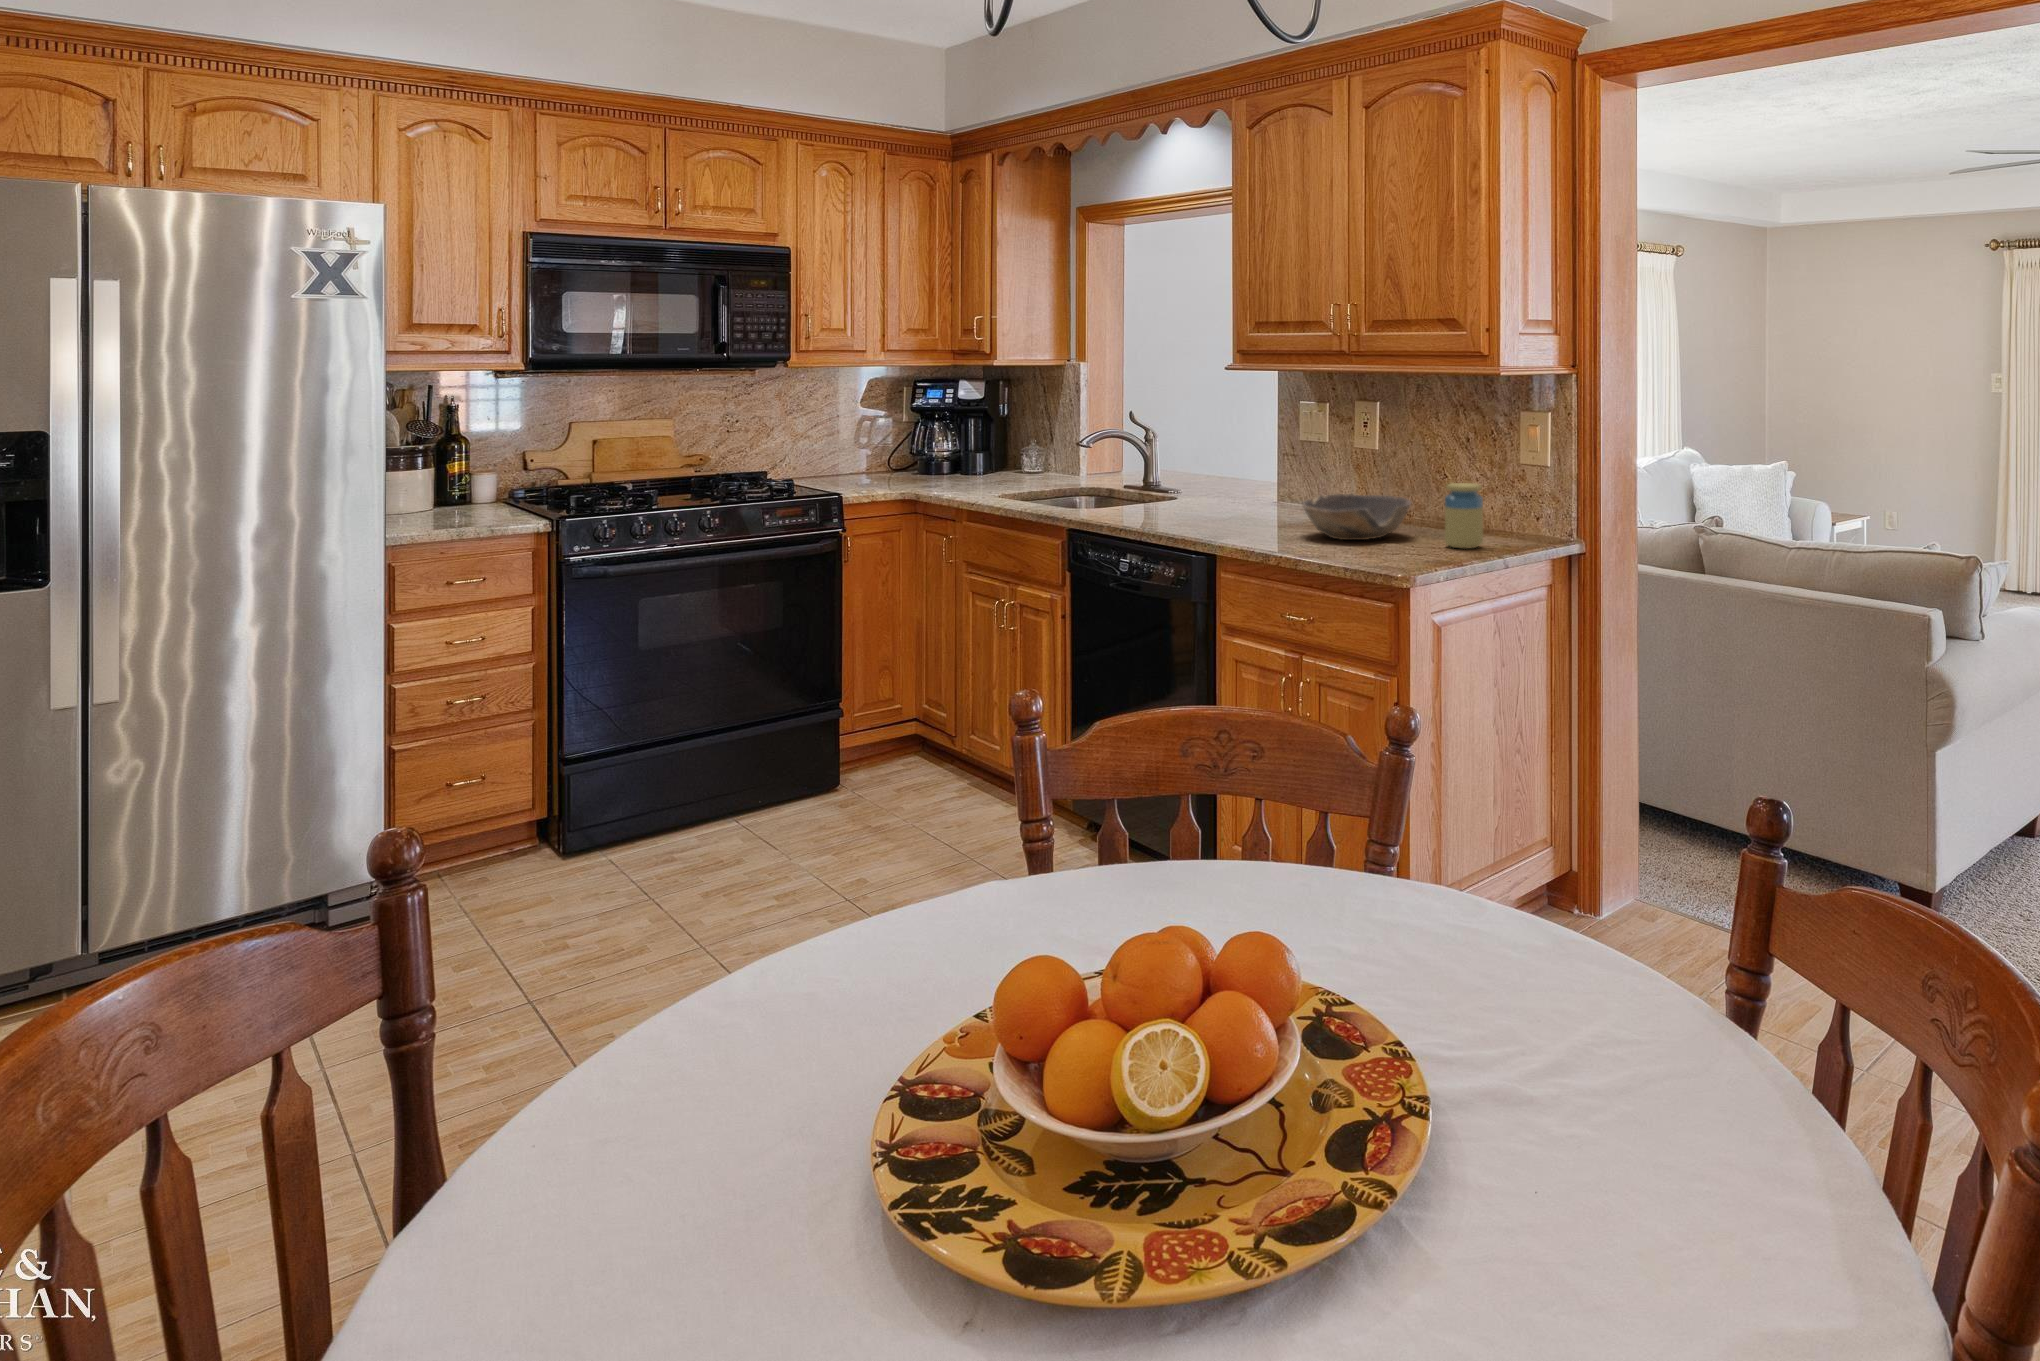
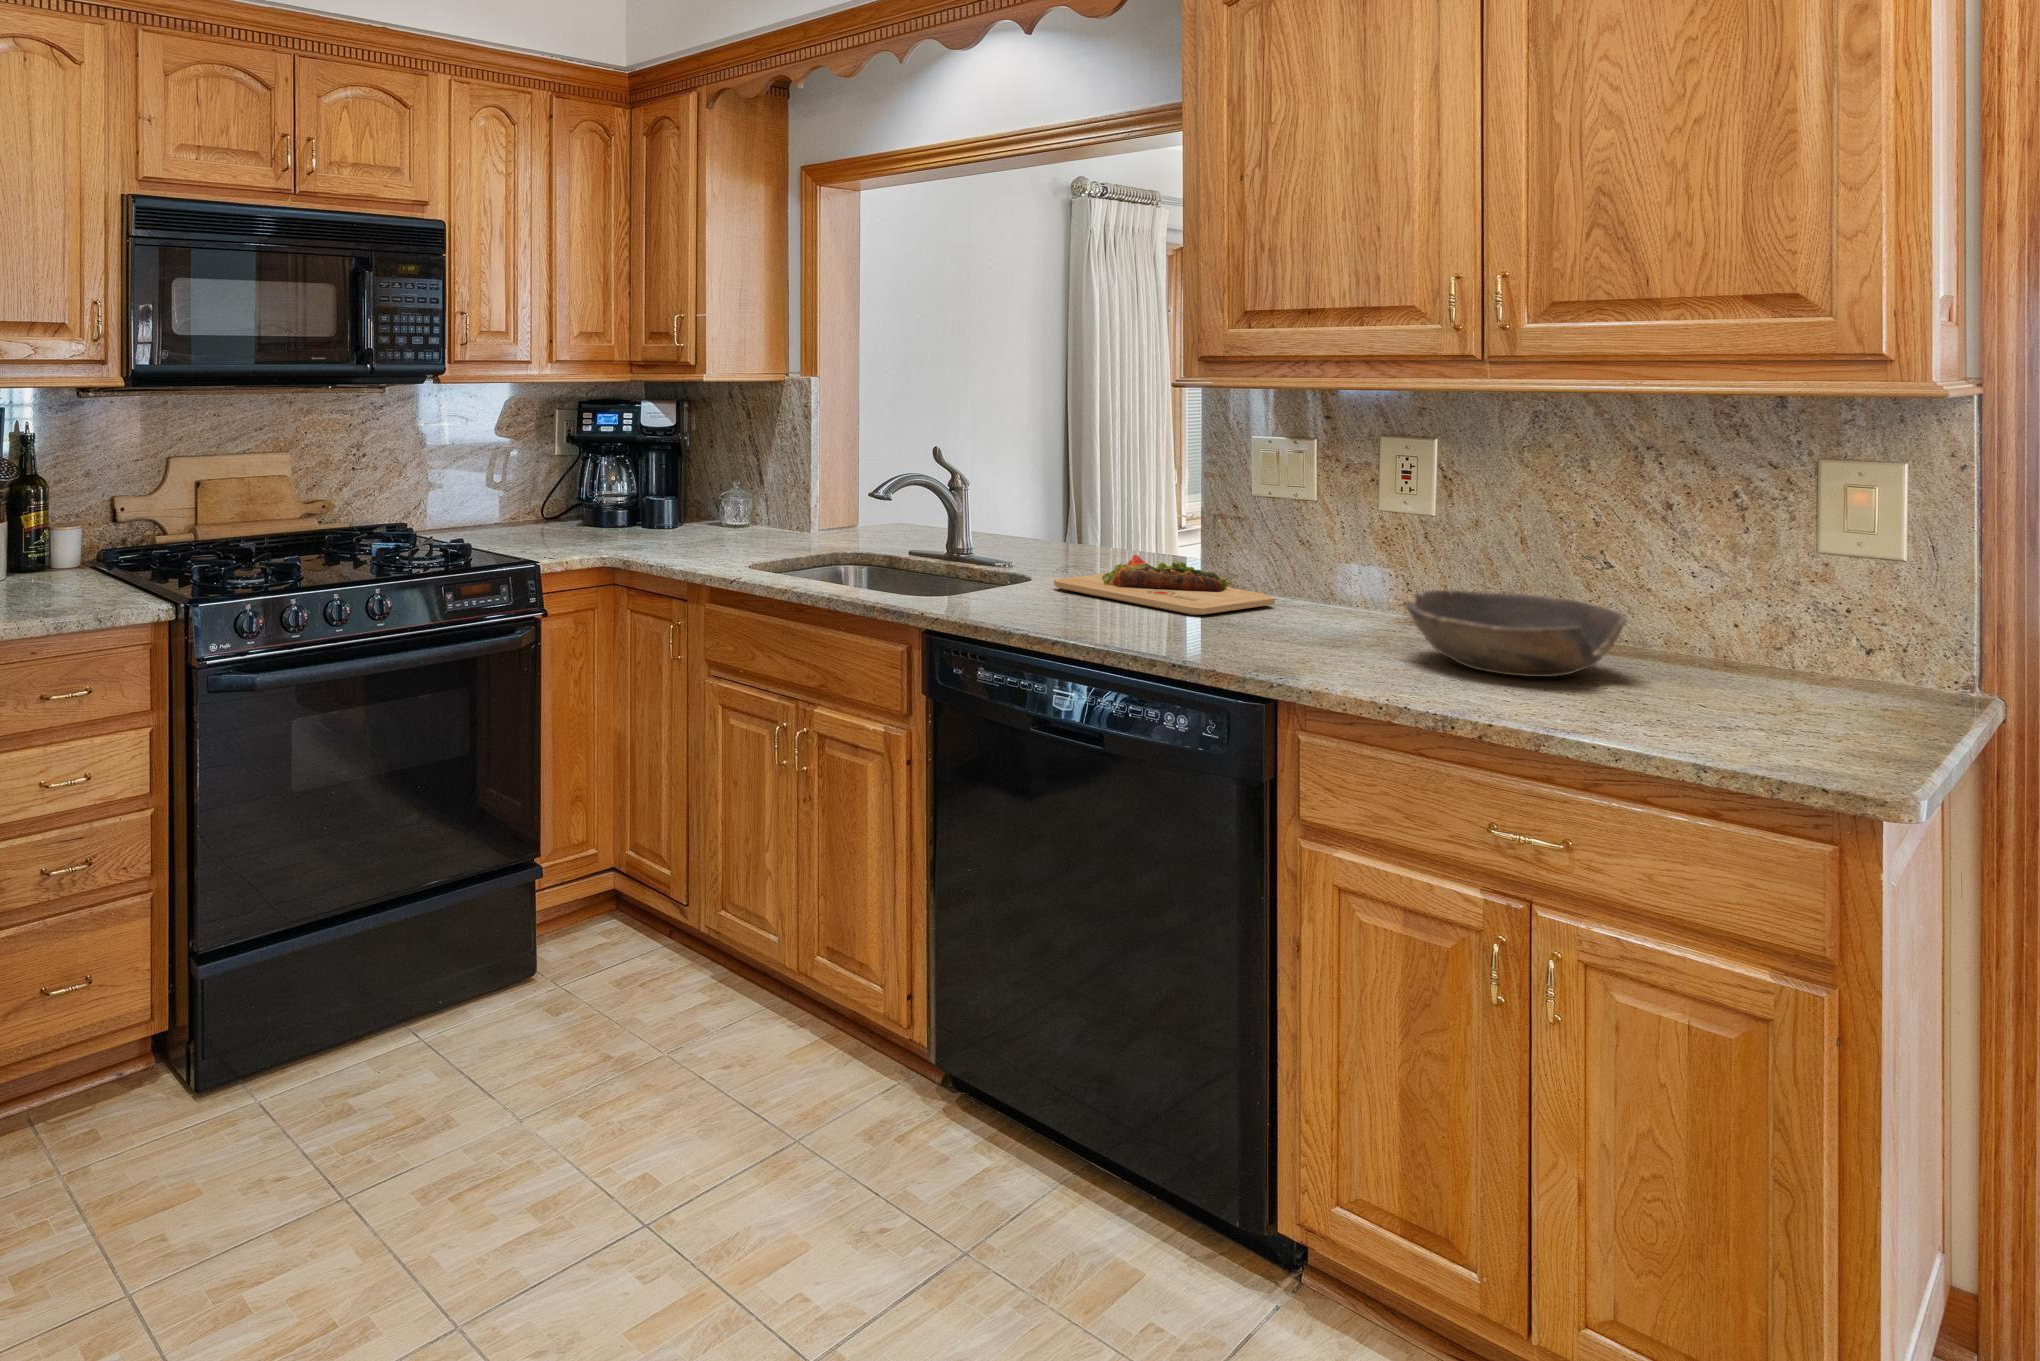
cutting board: none [1177,483,1298,518] -> present [1054,555,1275,615]
jar: present [1445,483,1483,549] -> none [1735,585,1823,705]

